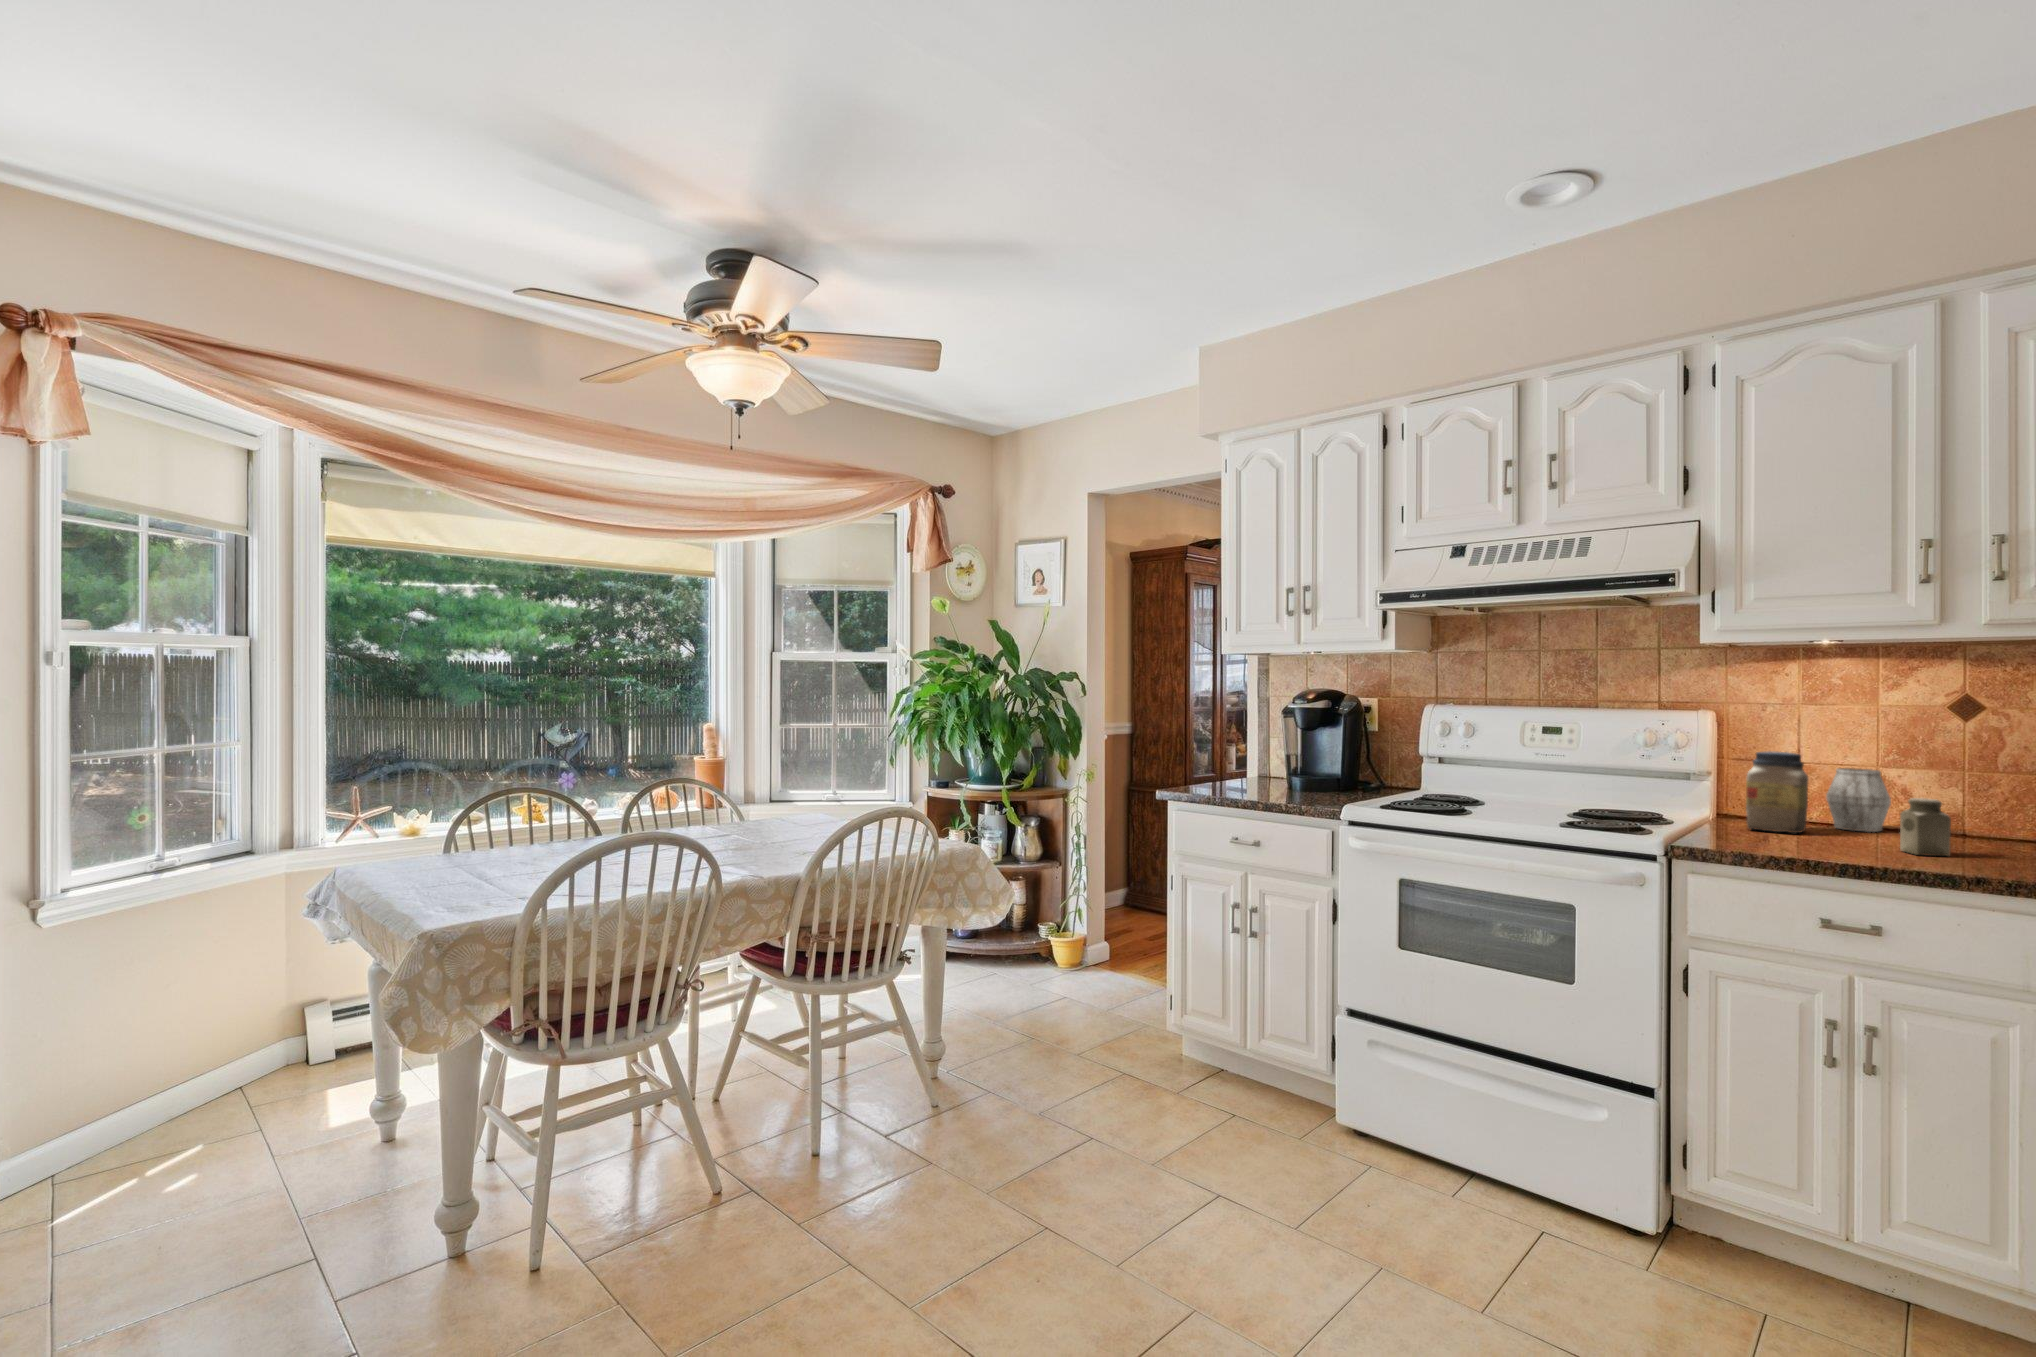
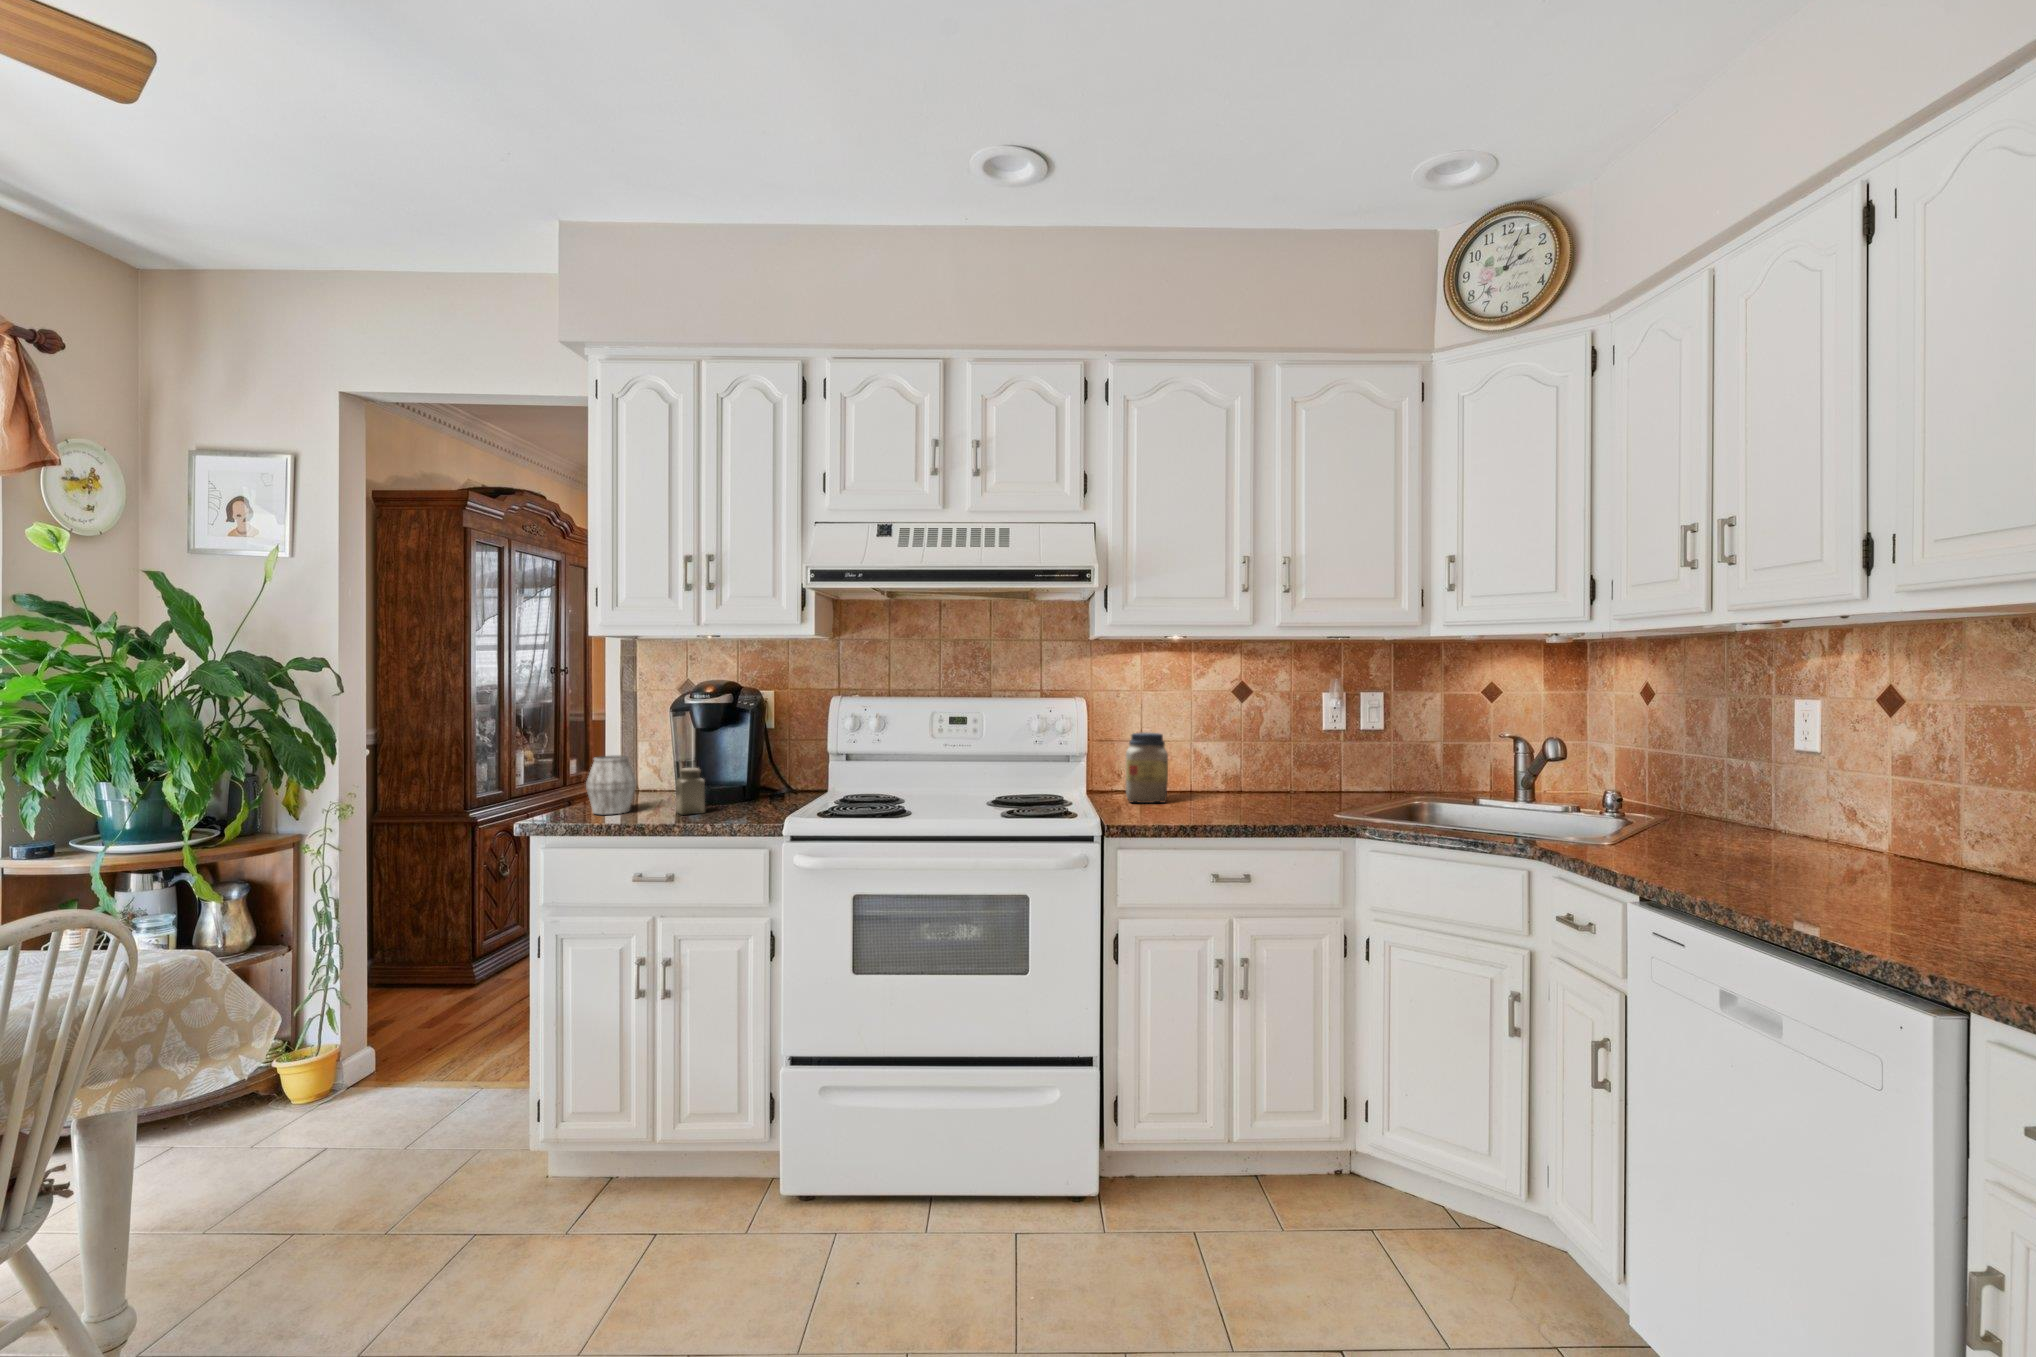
mug: present [1826,768,1891,832] -> present [586,756,636,814]
salt shaker: present [1900,798,1951,856] -> present [676,768,705,815]

